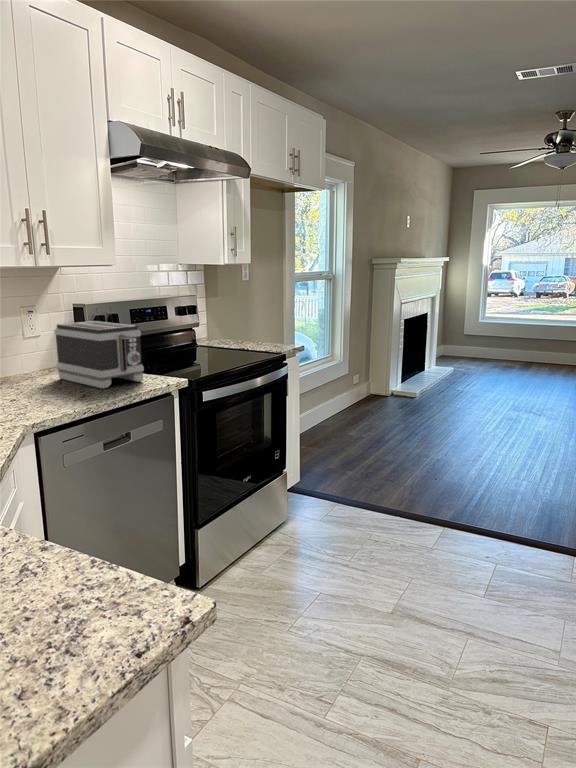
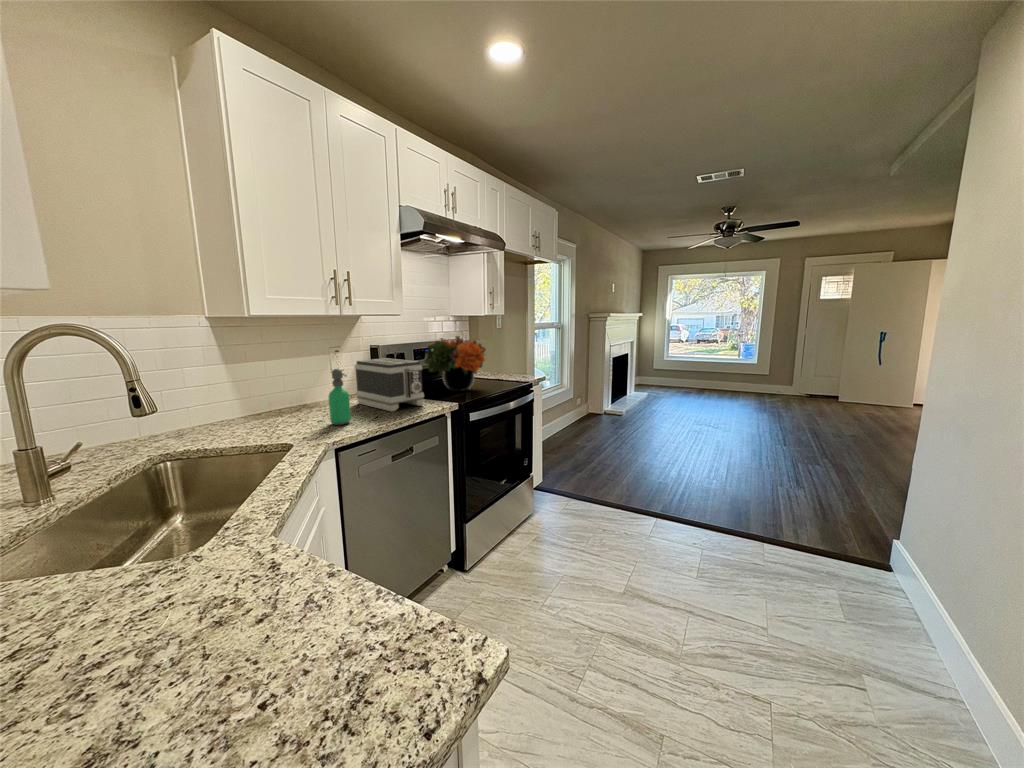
flower arrangement: none [142,292,225,363] -> present [424,336,485,391]
soap dispenser: none [24,335,52,404] -> present [329,369,351,425]

